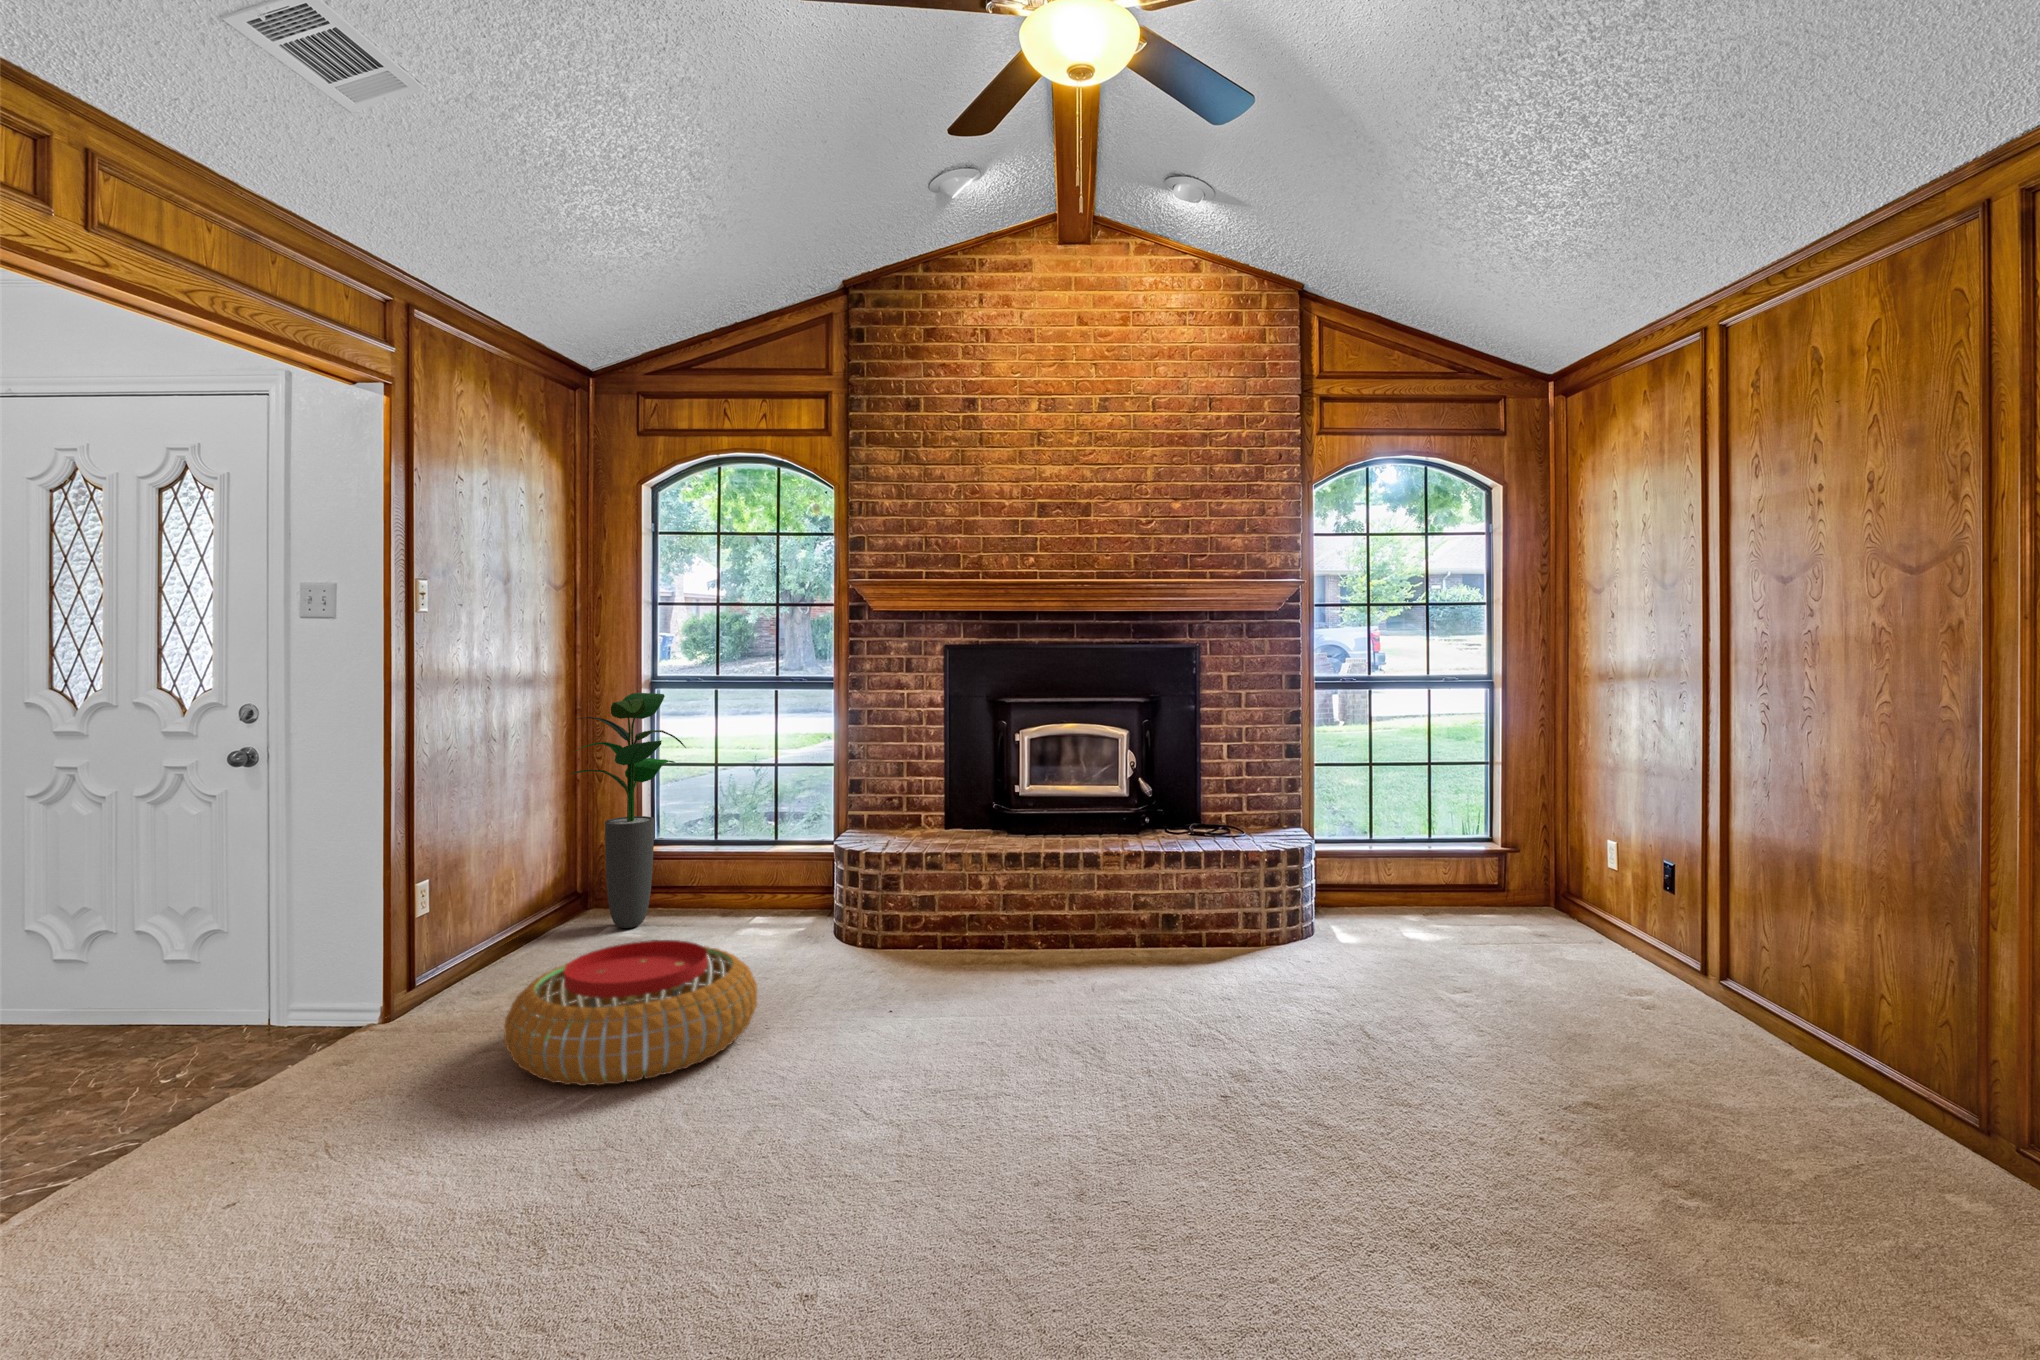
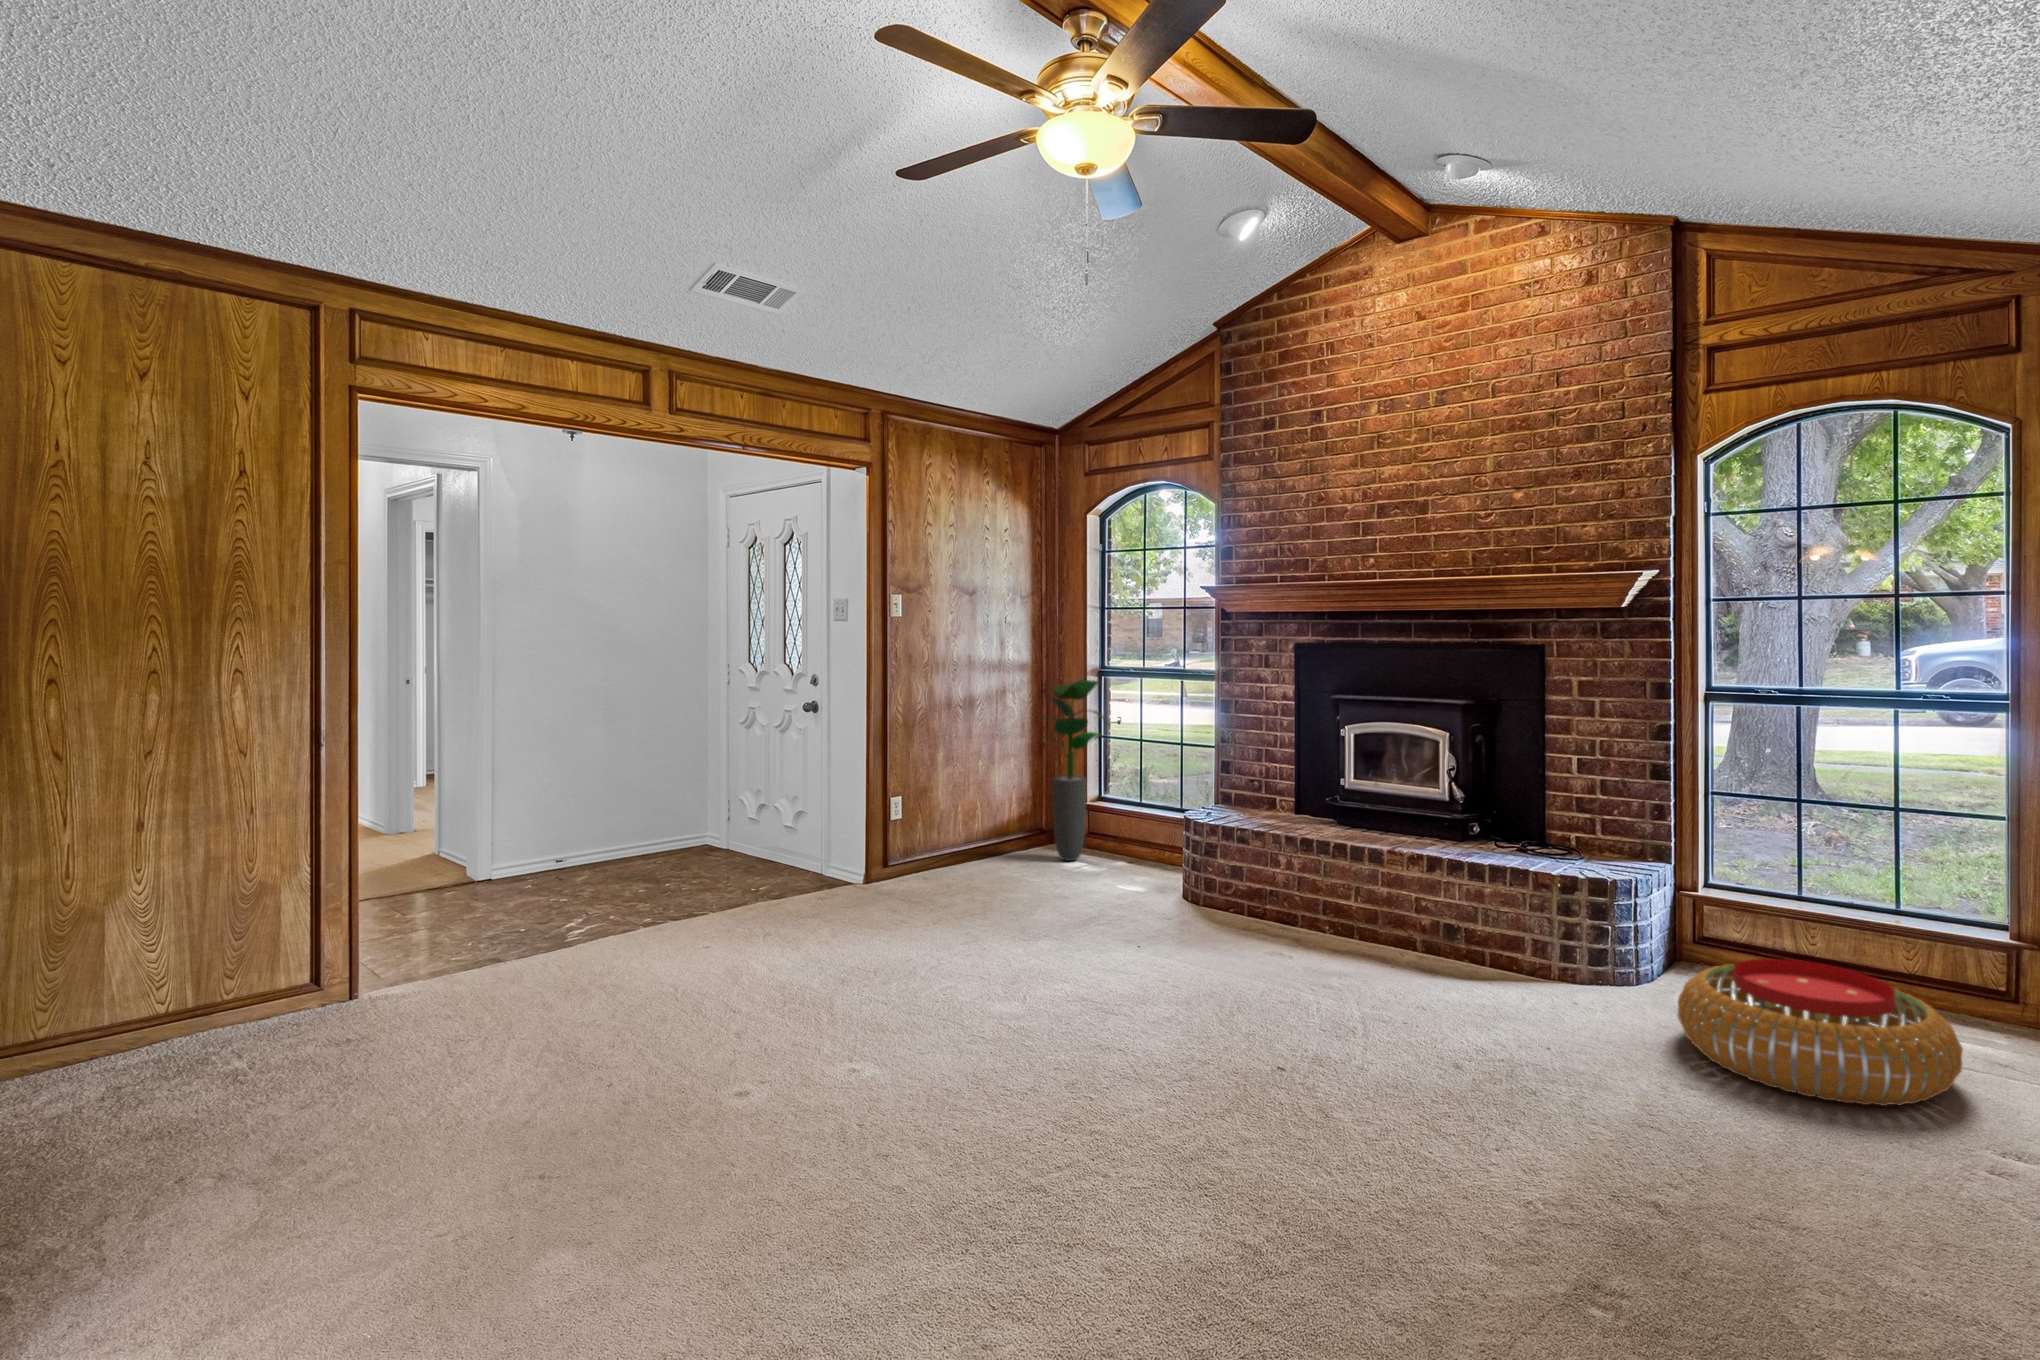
pouf: present [504,940,757,1086] -> present [1678,958,1962,1106]

